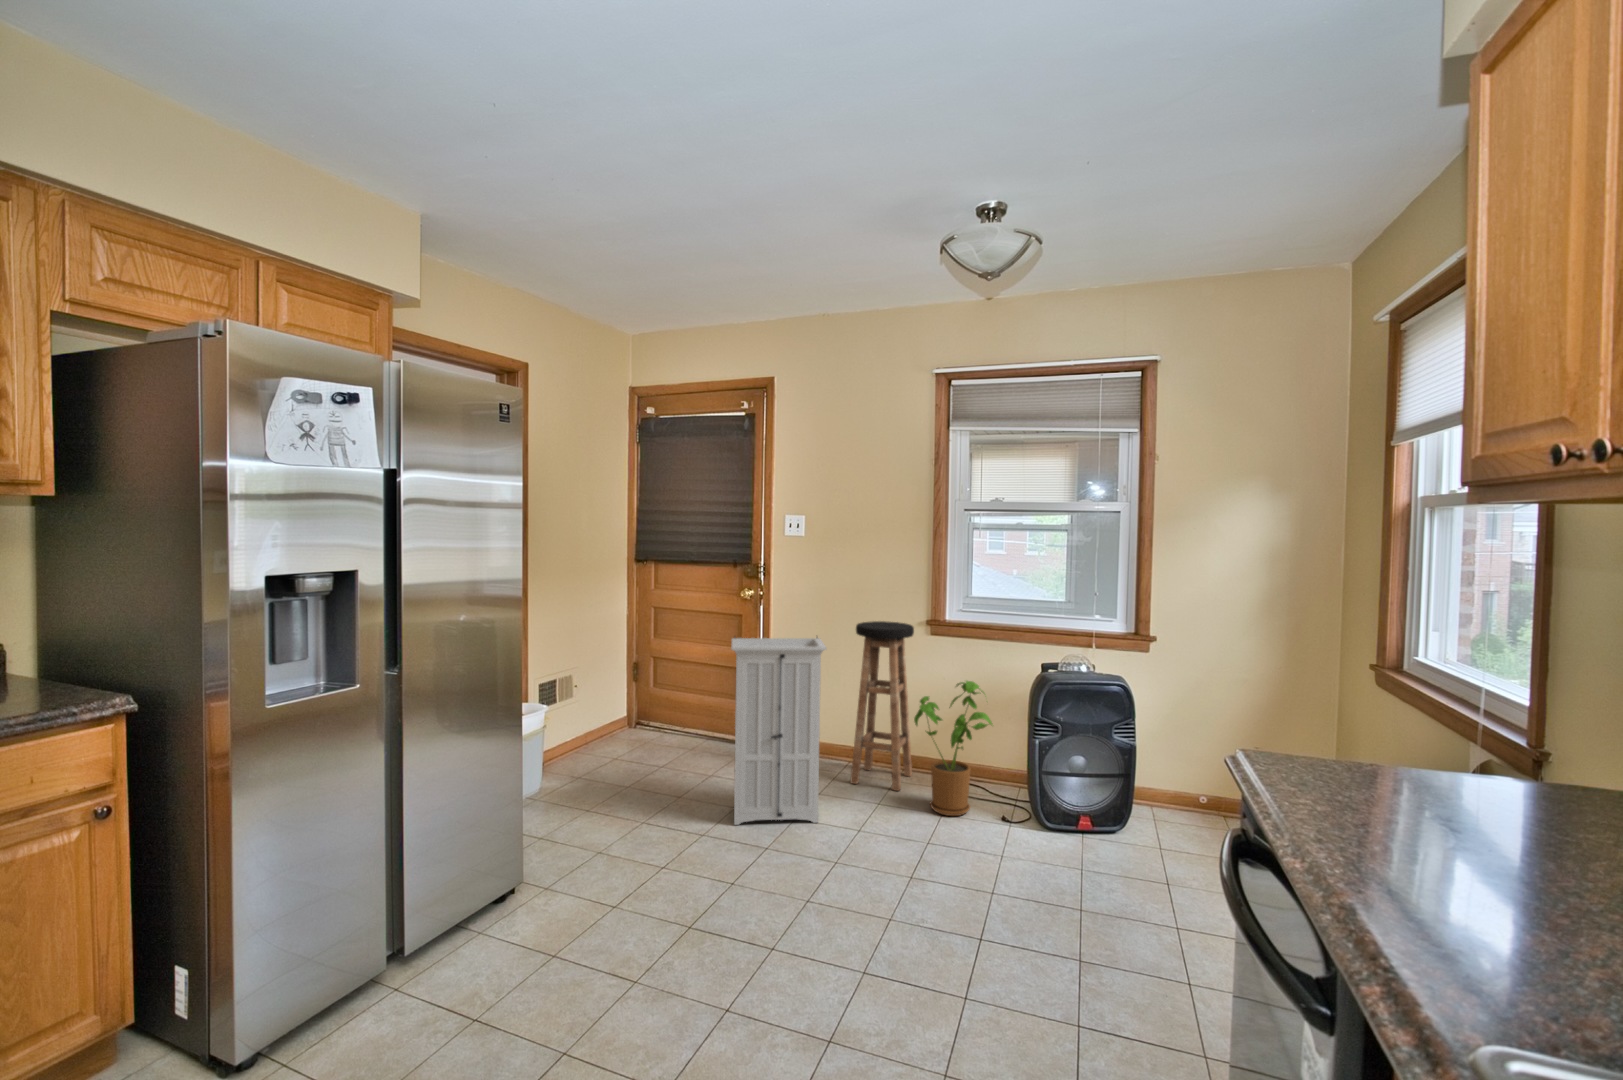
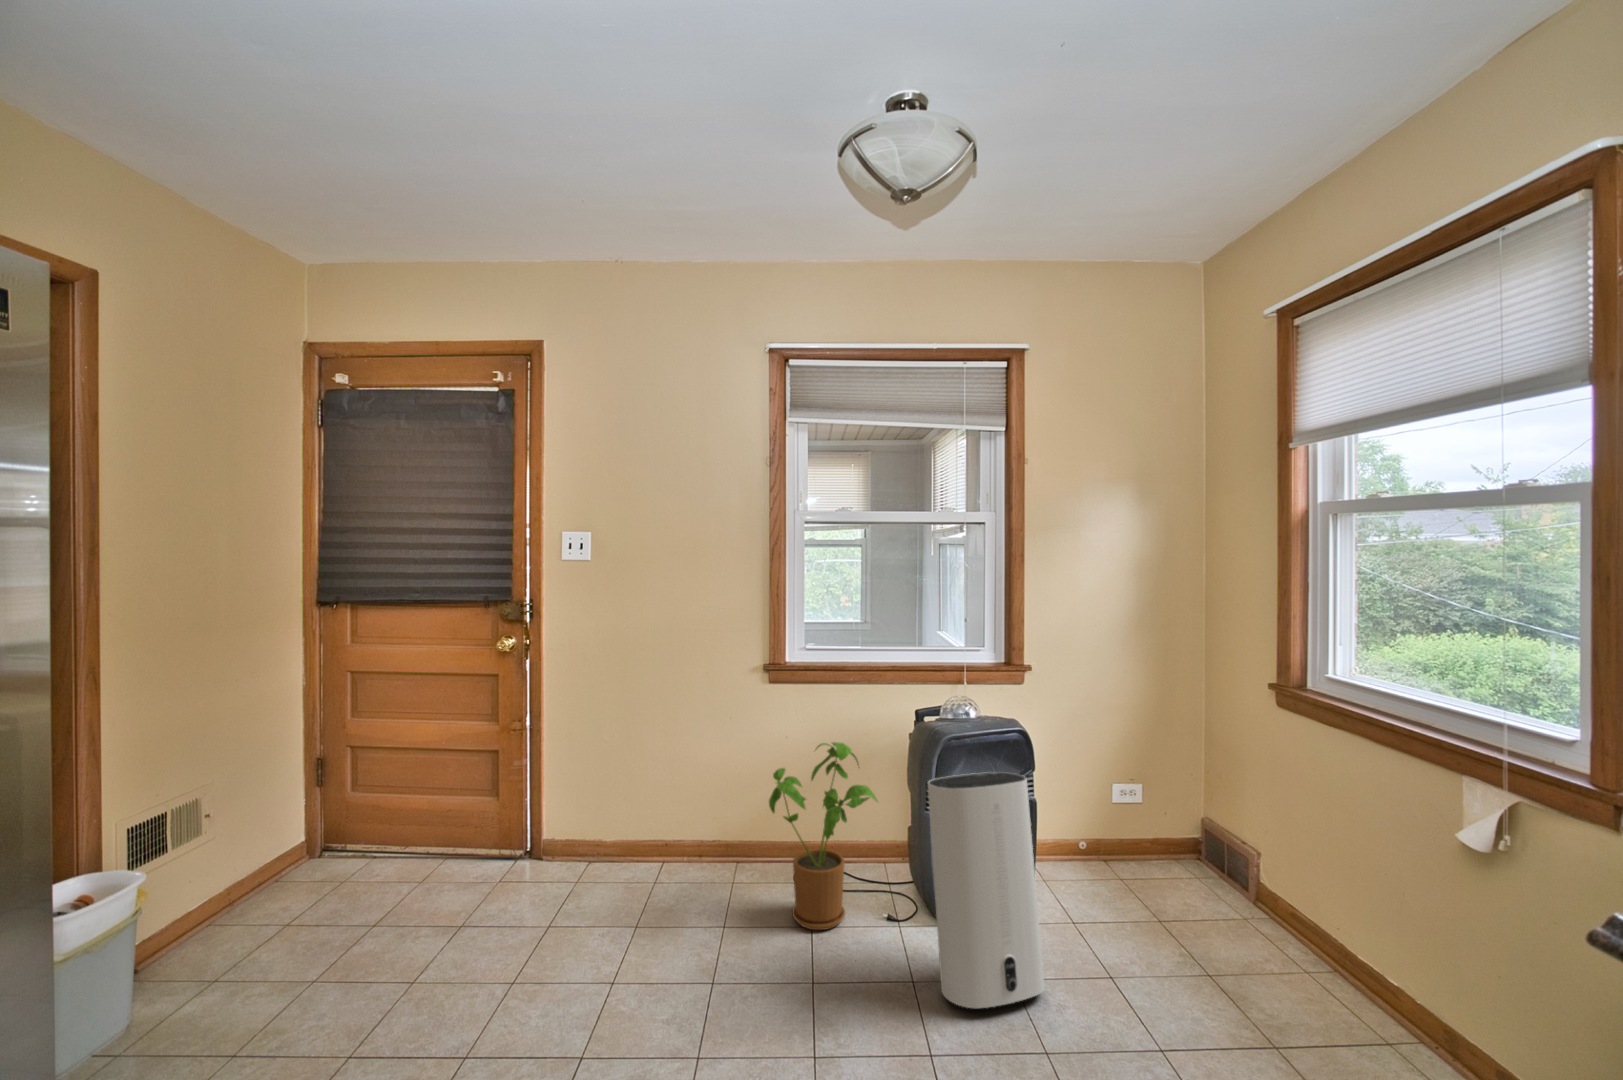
bar stool: present [850,621,914,791] -> none [674,669,754,900]
storage cabinet: present [732,637,827,825] -> none [498,702,657,1028]
air purifier: none [1018,708,1103,874] -> present [928,772,1045,1009]

